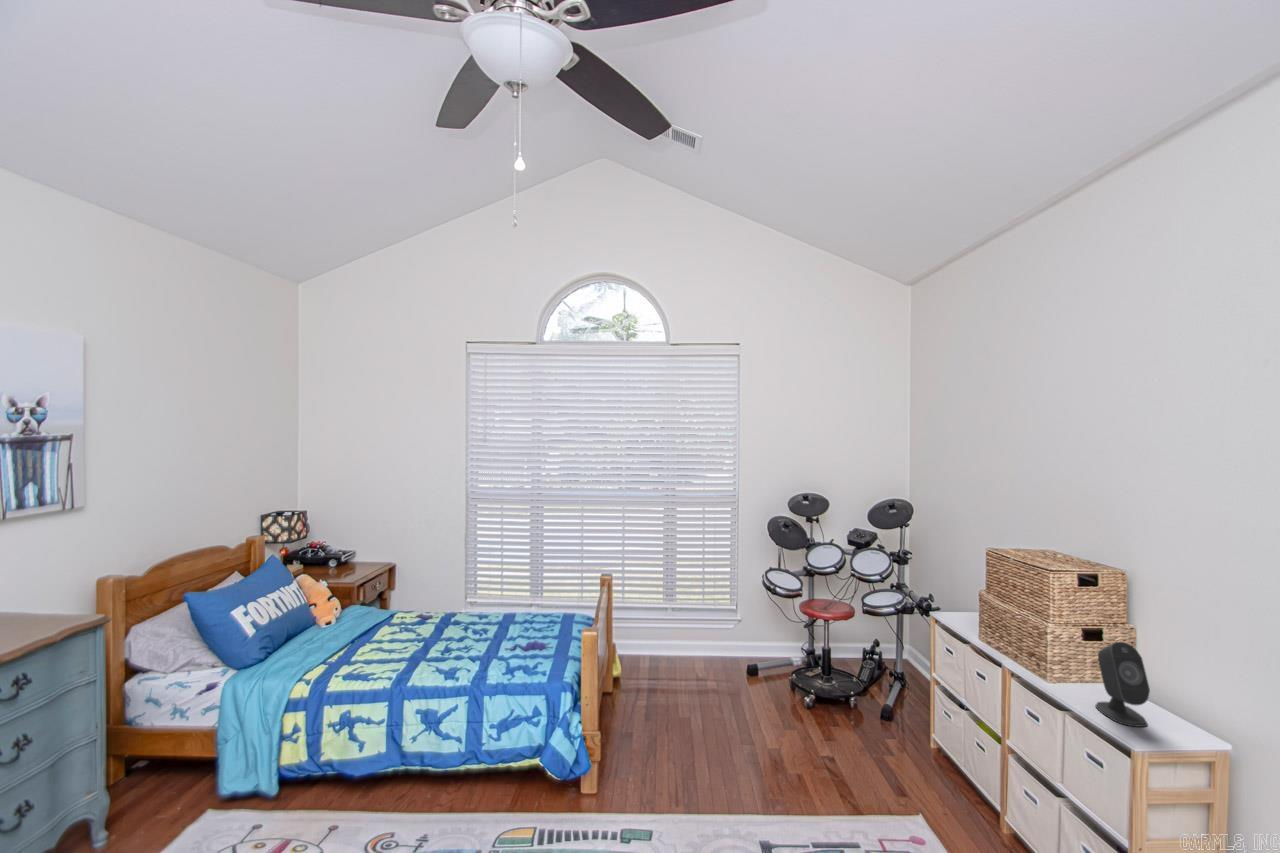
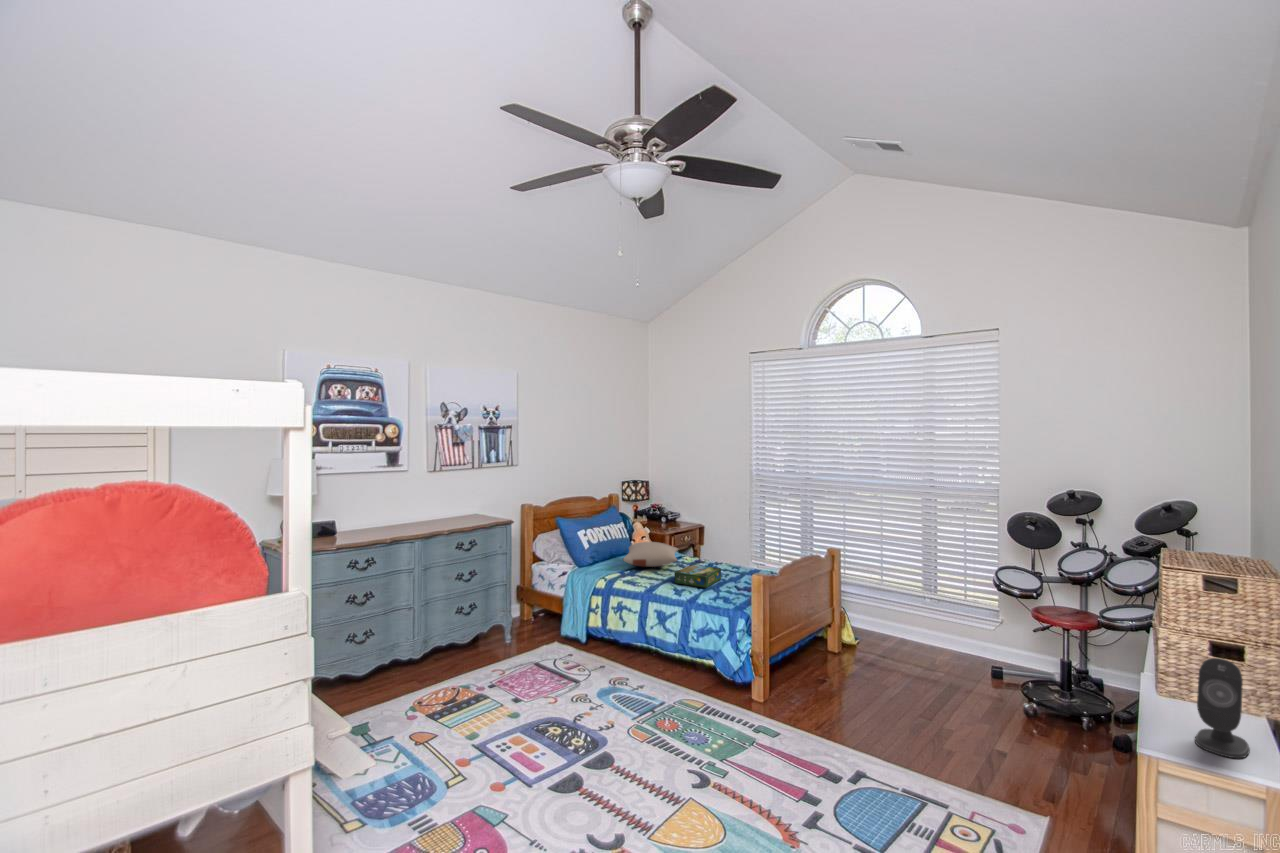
pillow: none [315,603,414,646] -> present [623,542,678,567]
board game: none [428,625,484,661] -> present [675,565,721,588]

